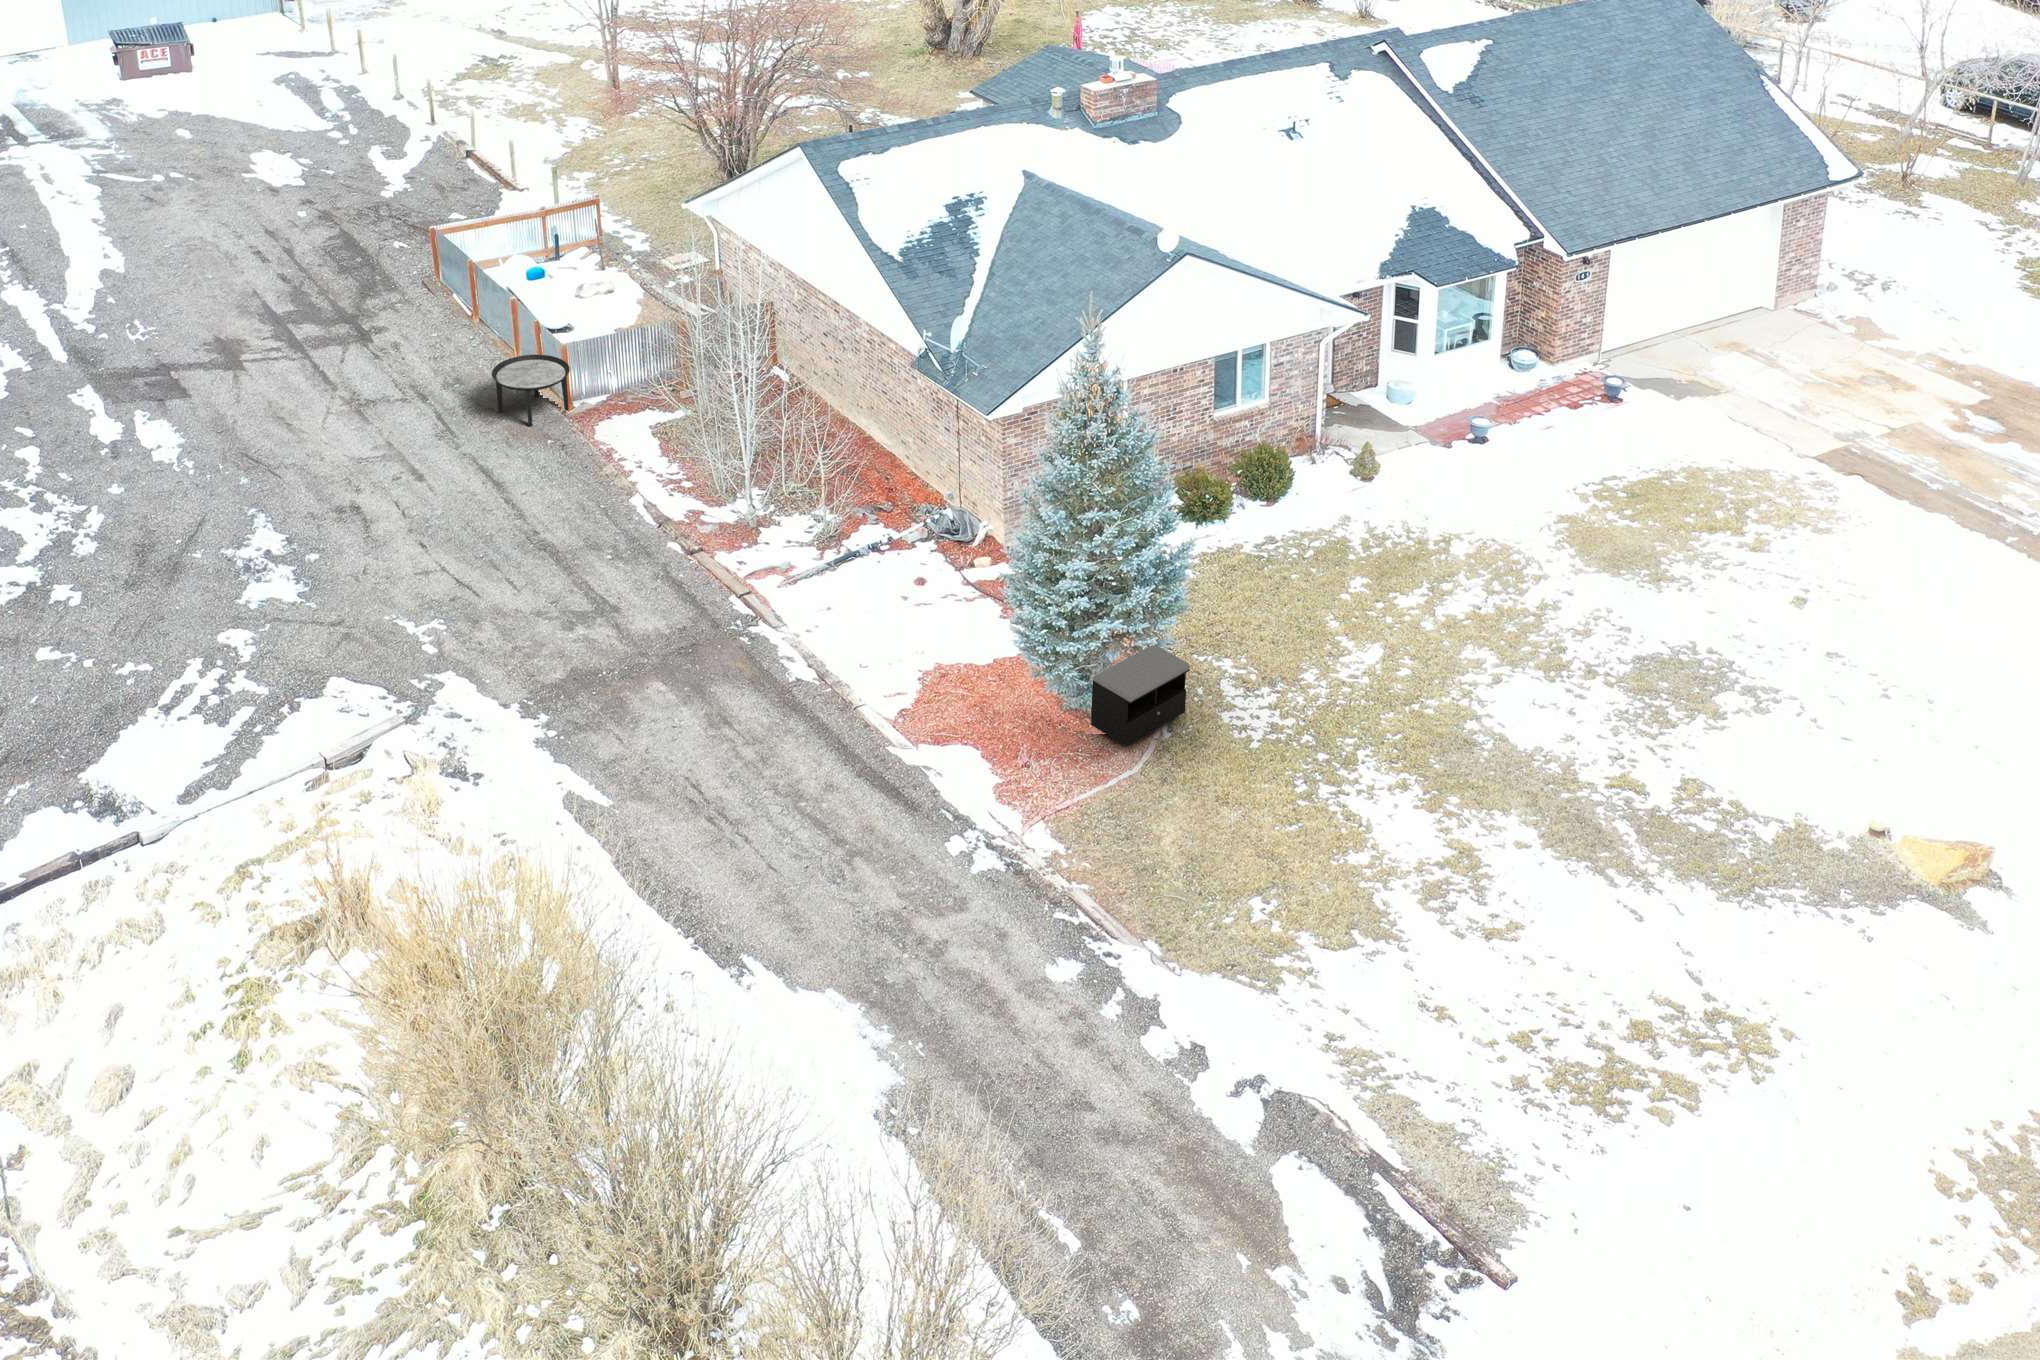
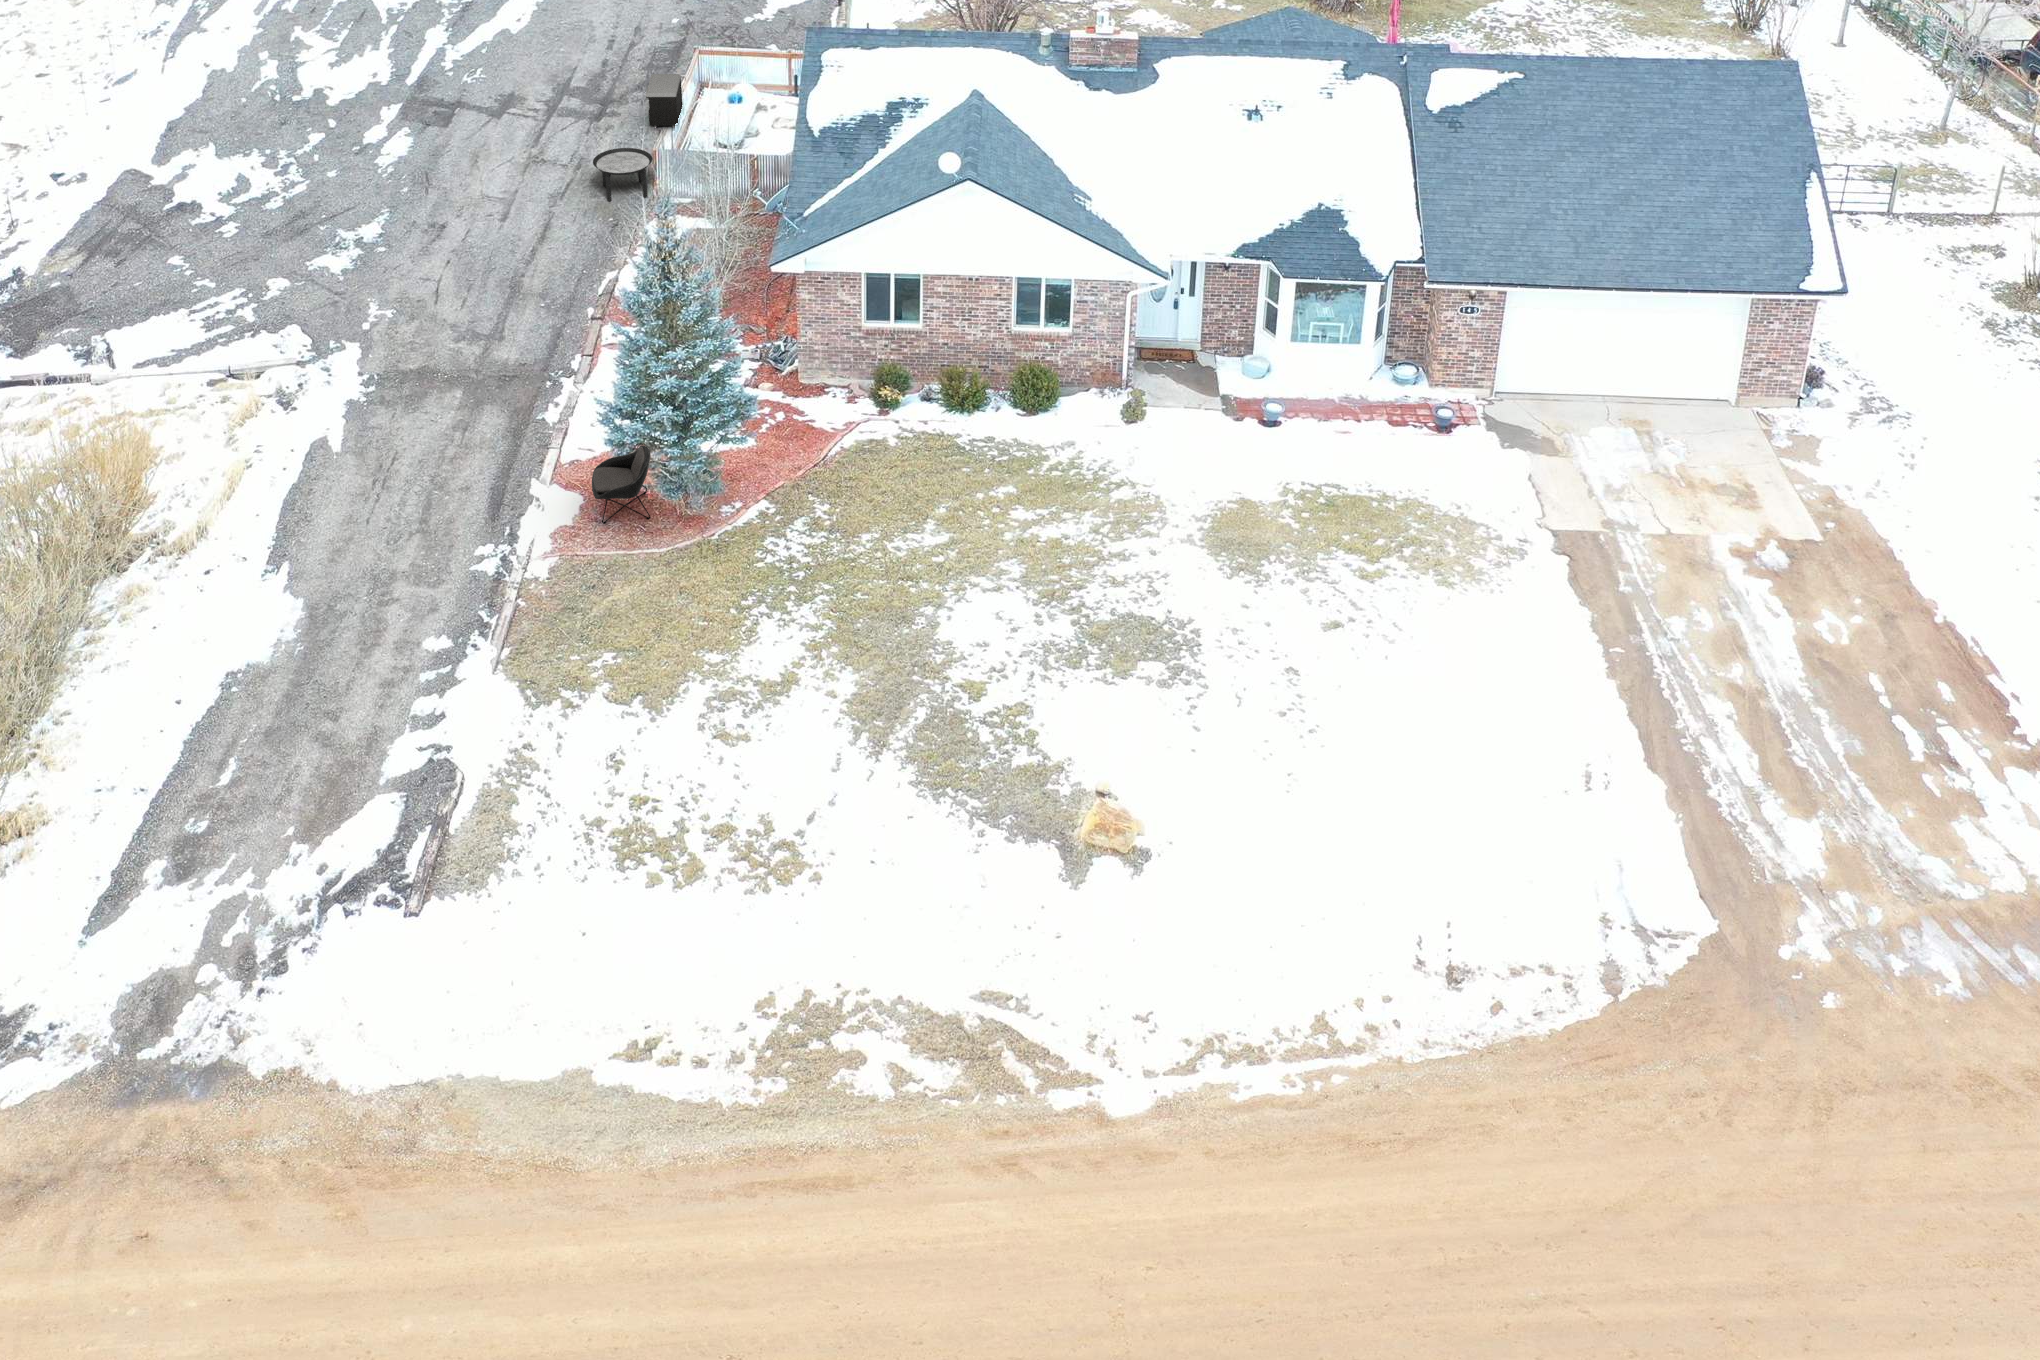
lounge chair: none [986,640,1075,751] -> present [592,446,651,524]
storage bench: present [1091,646,1190,746] -> present [646,74,683,128]

